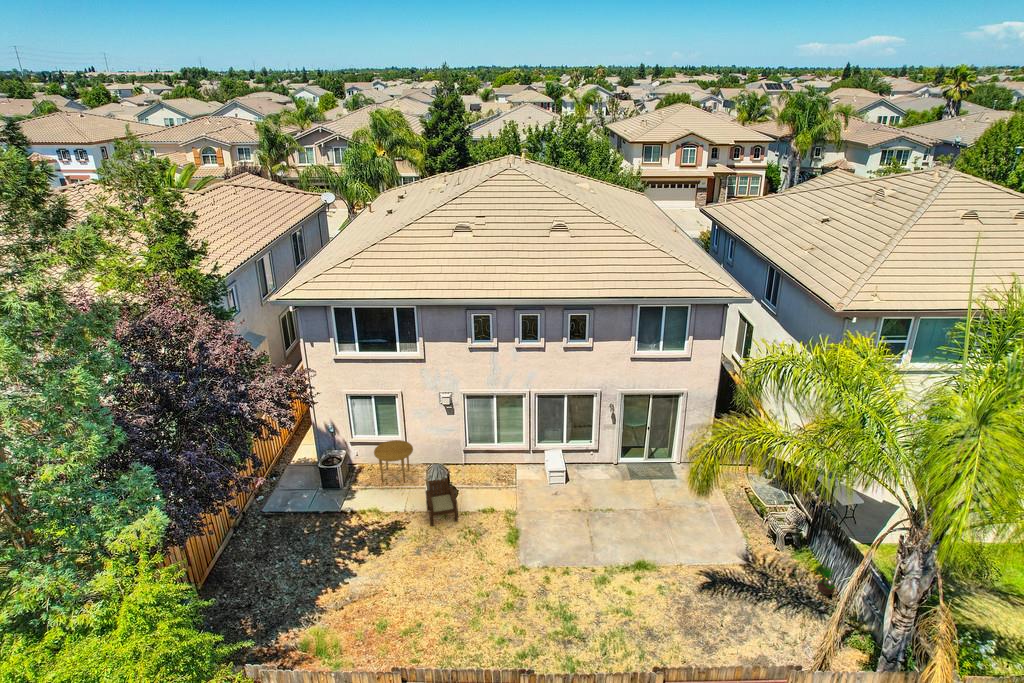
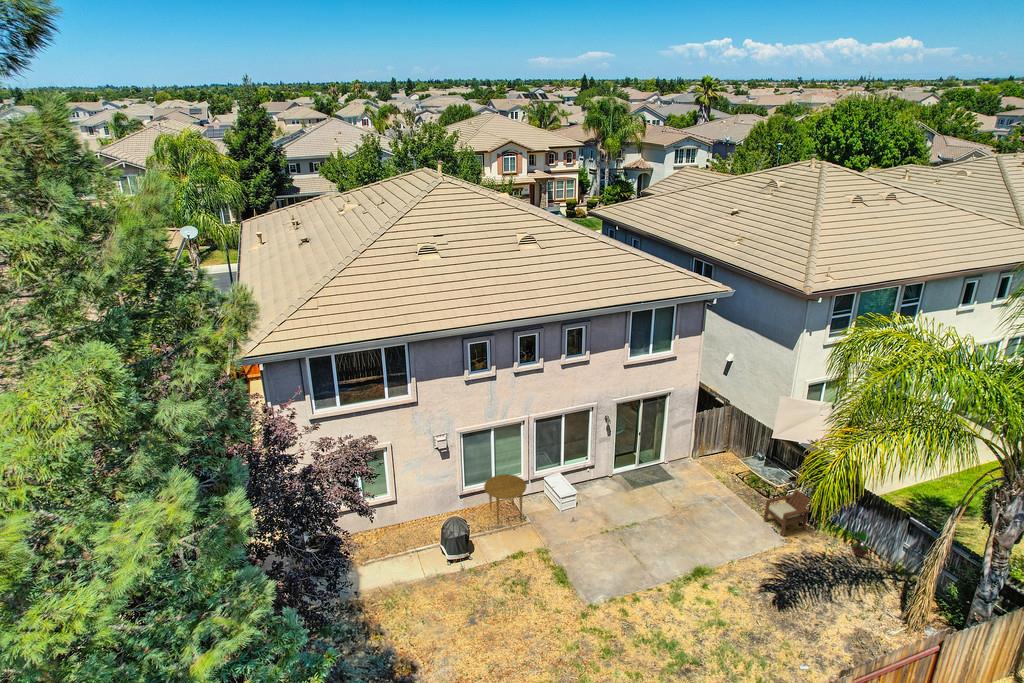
dining table: present [374,440,413,483] -> present [484,474,526,524]
chair: present [426,478,458,526] -> present [764,489,810,536]

